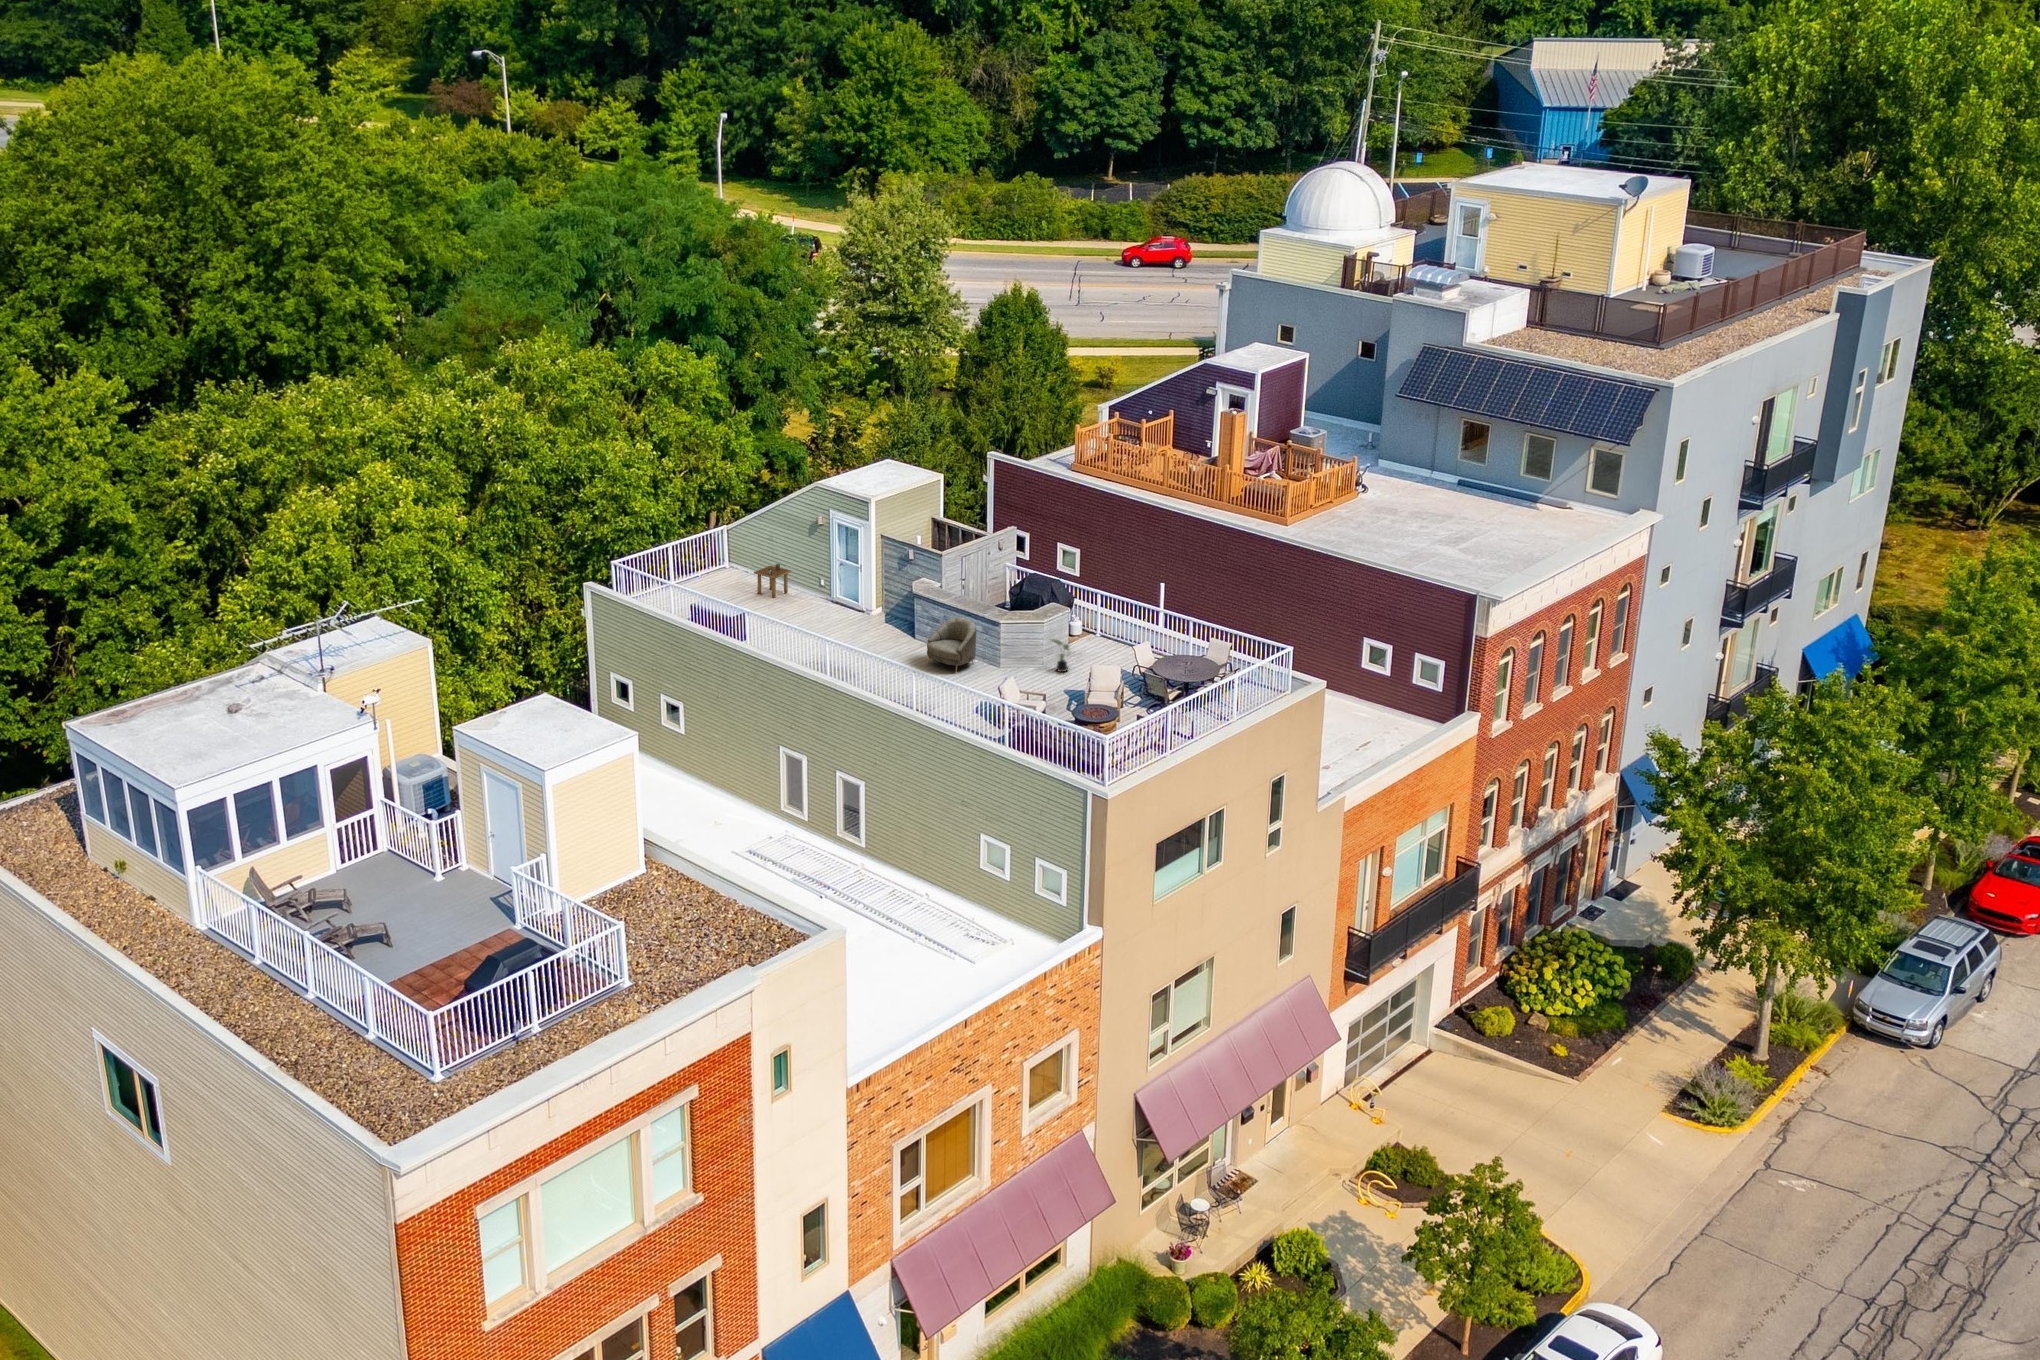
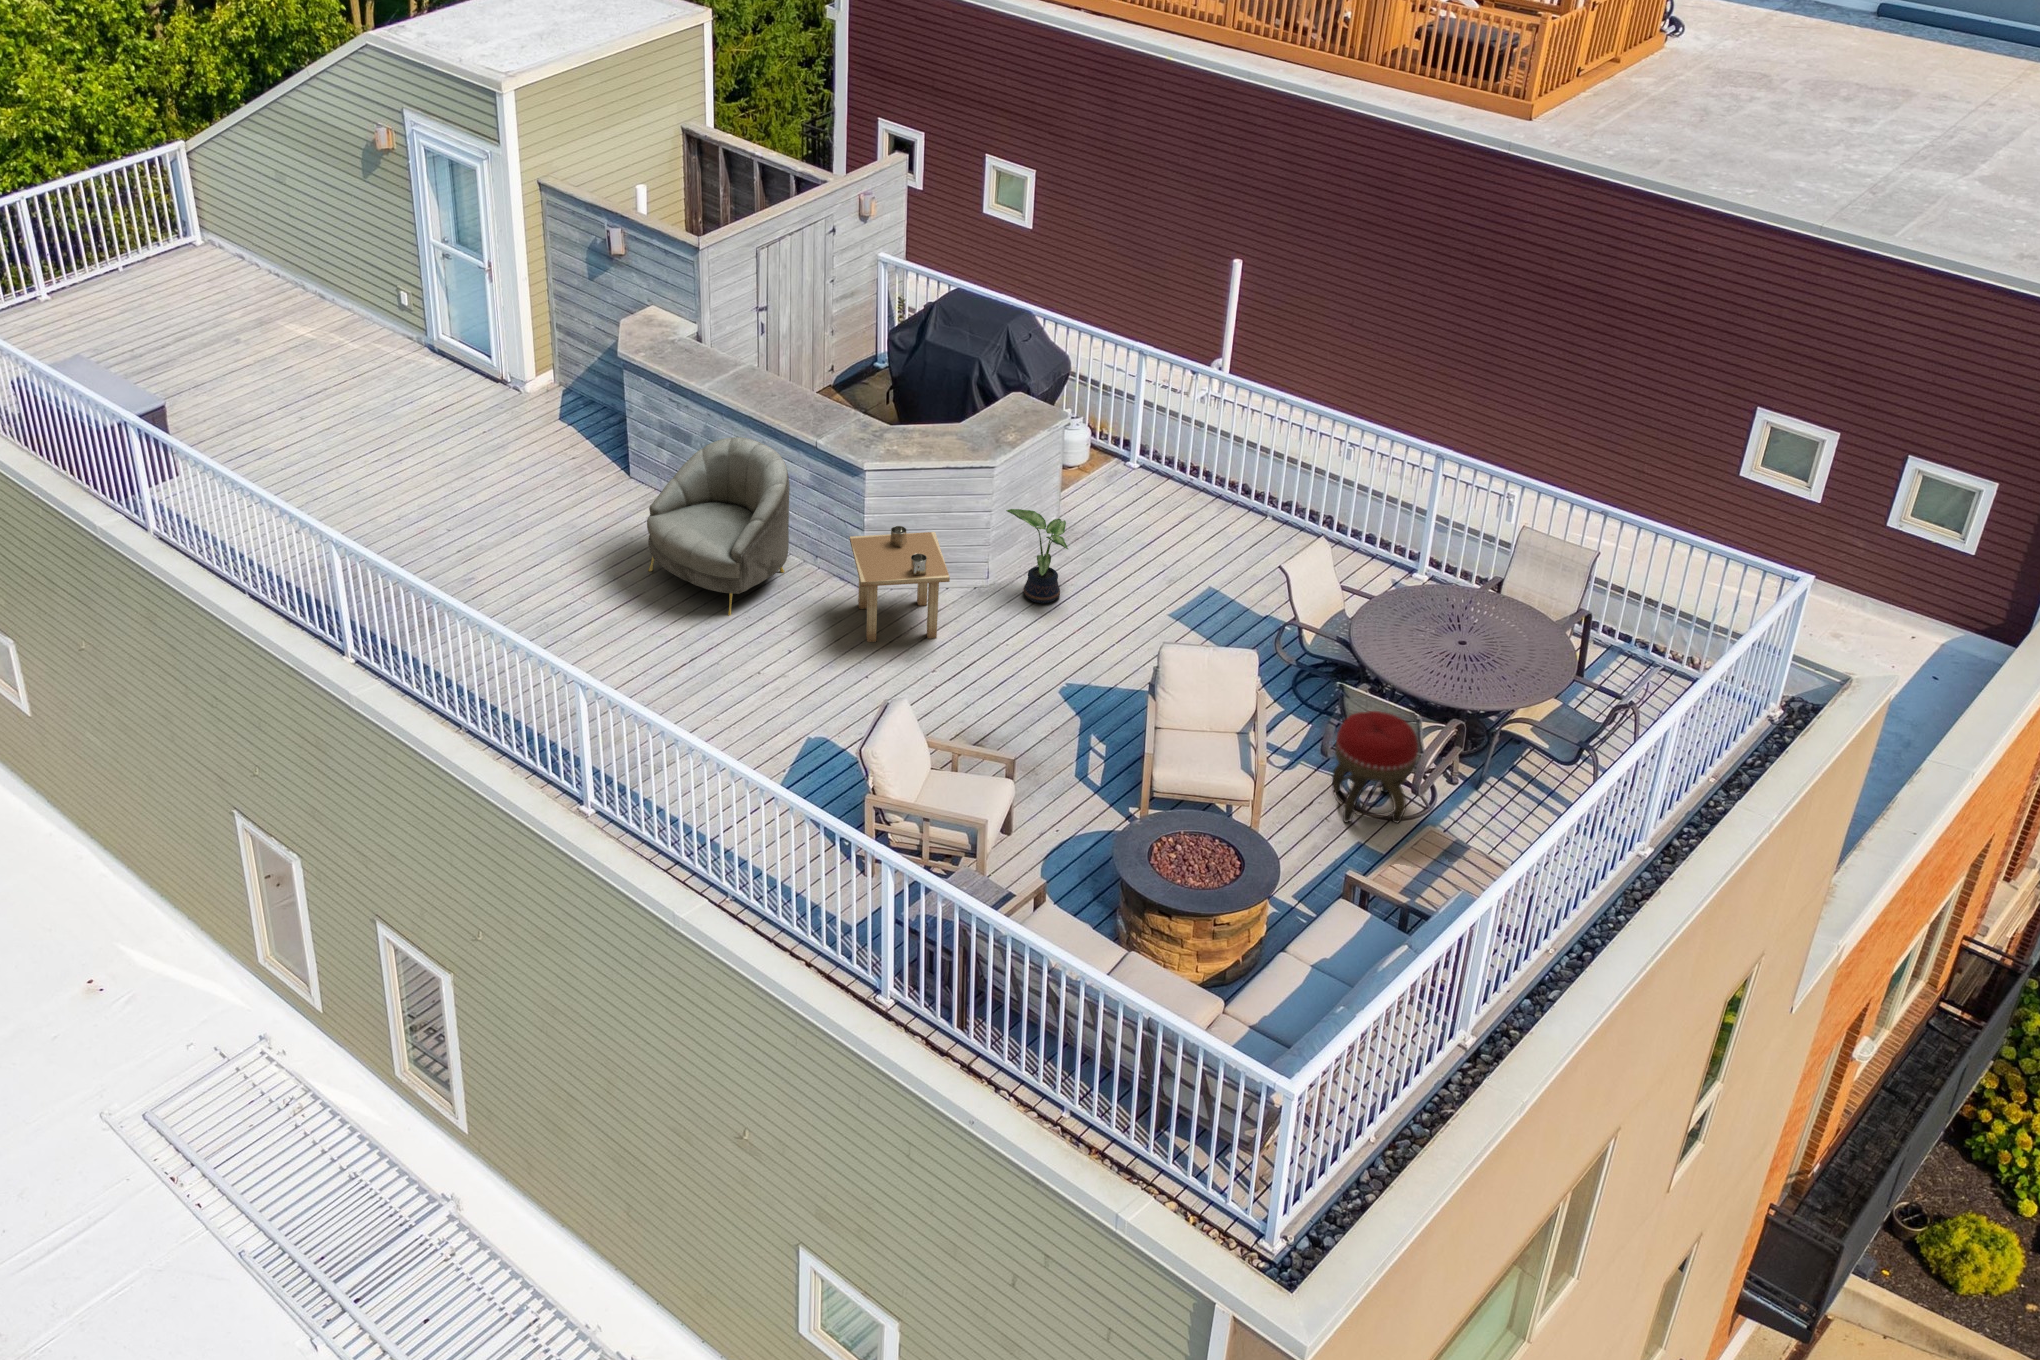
side table: present [754,564,791,598] -> present [850,526,950,642]
footstool: none [1144,683,1168,716] -> present [1332,711,1418,823]

